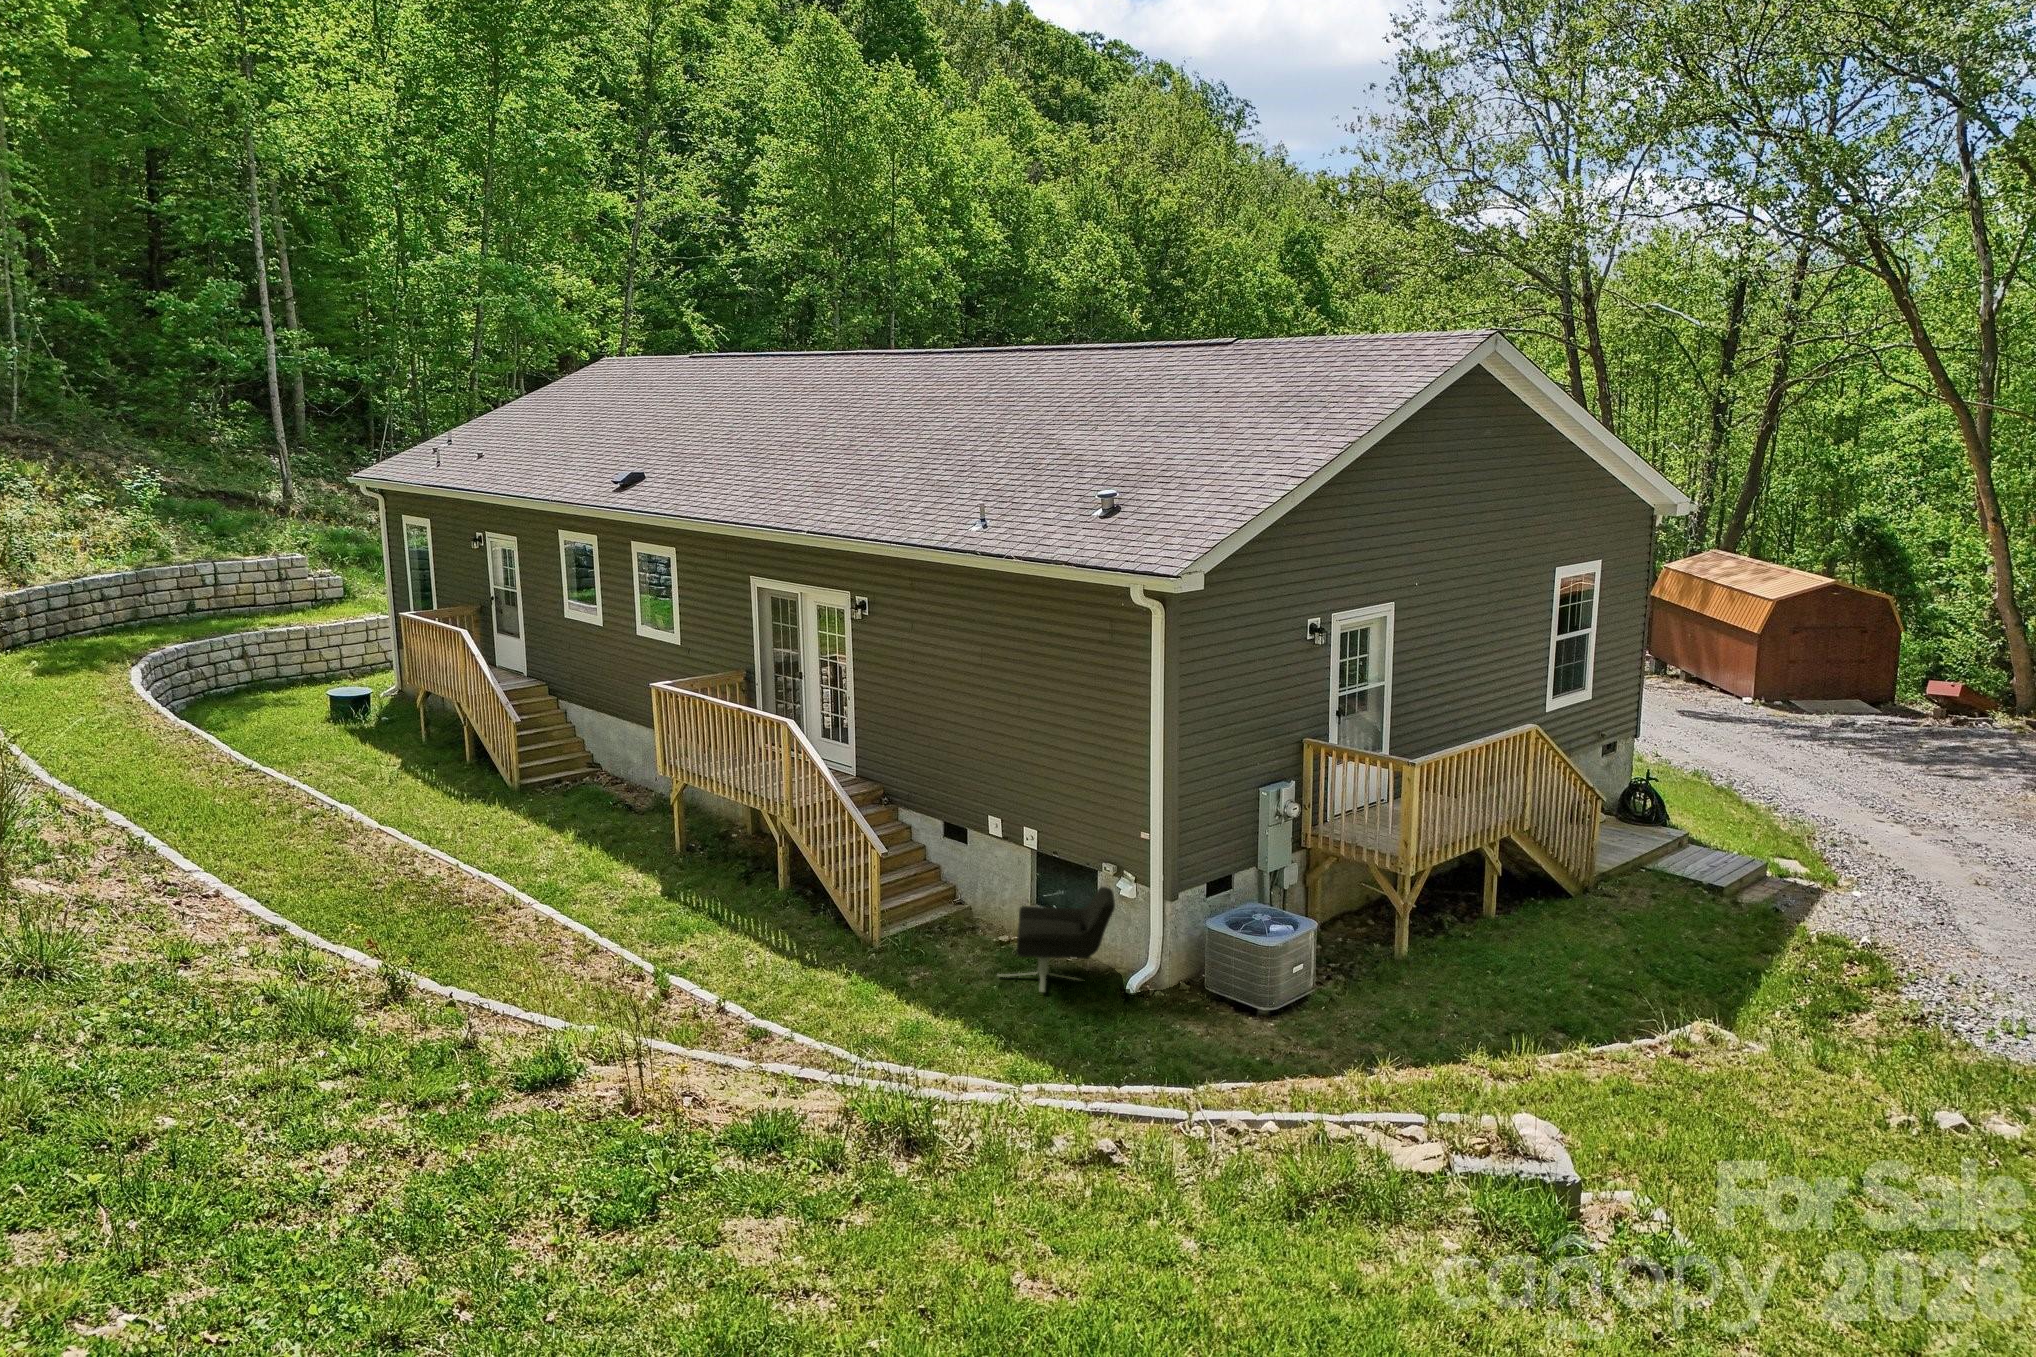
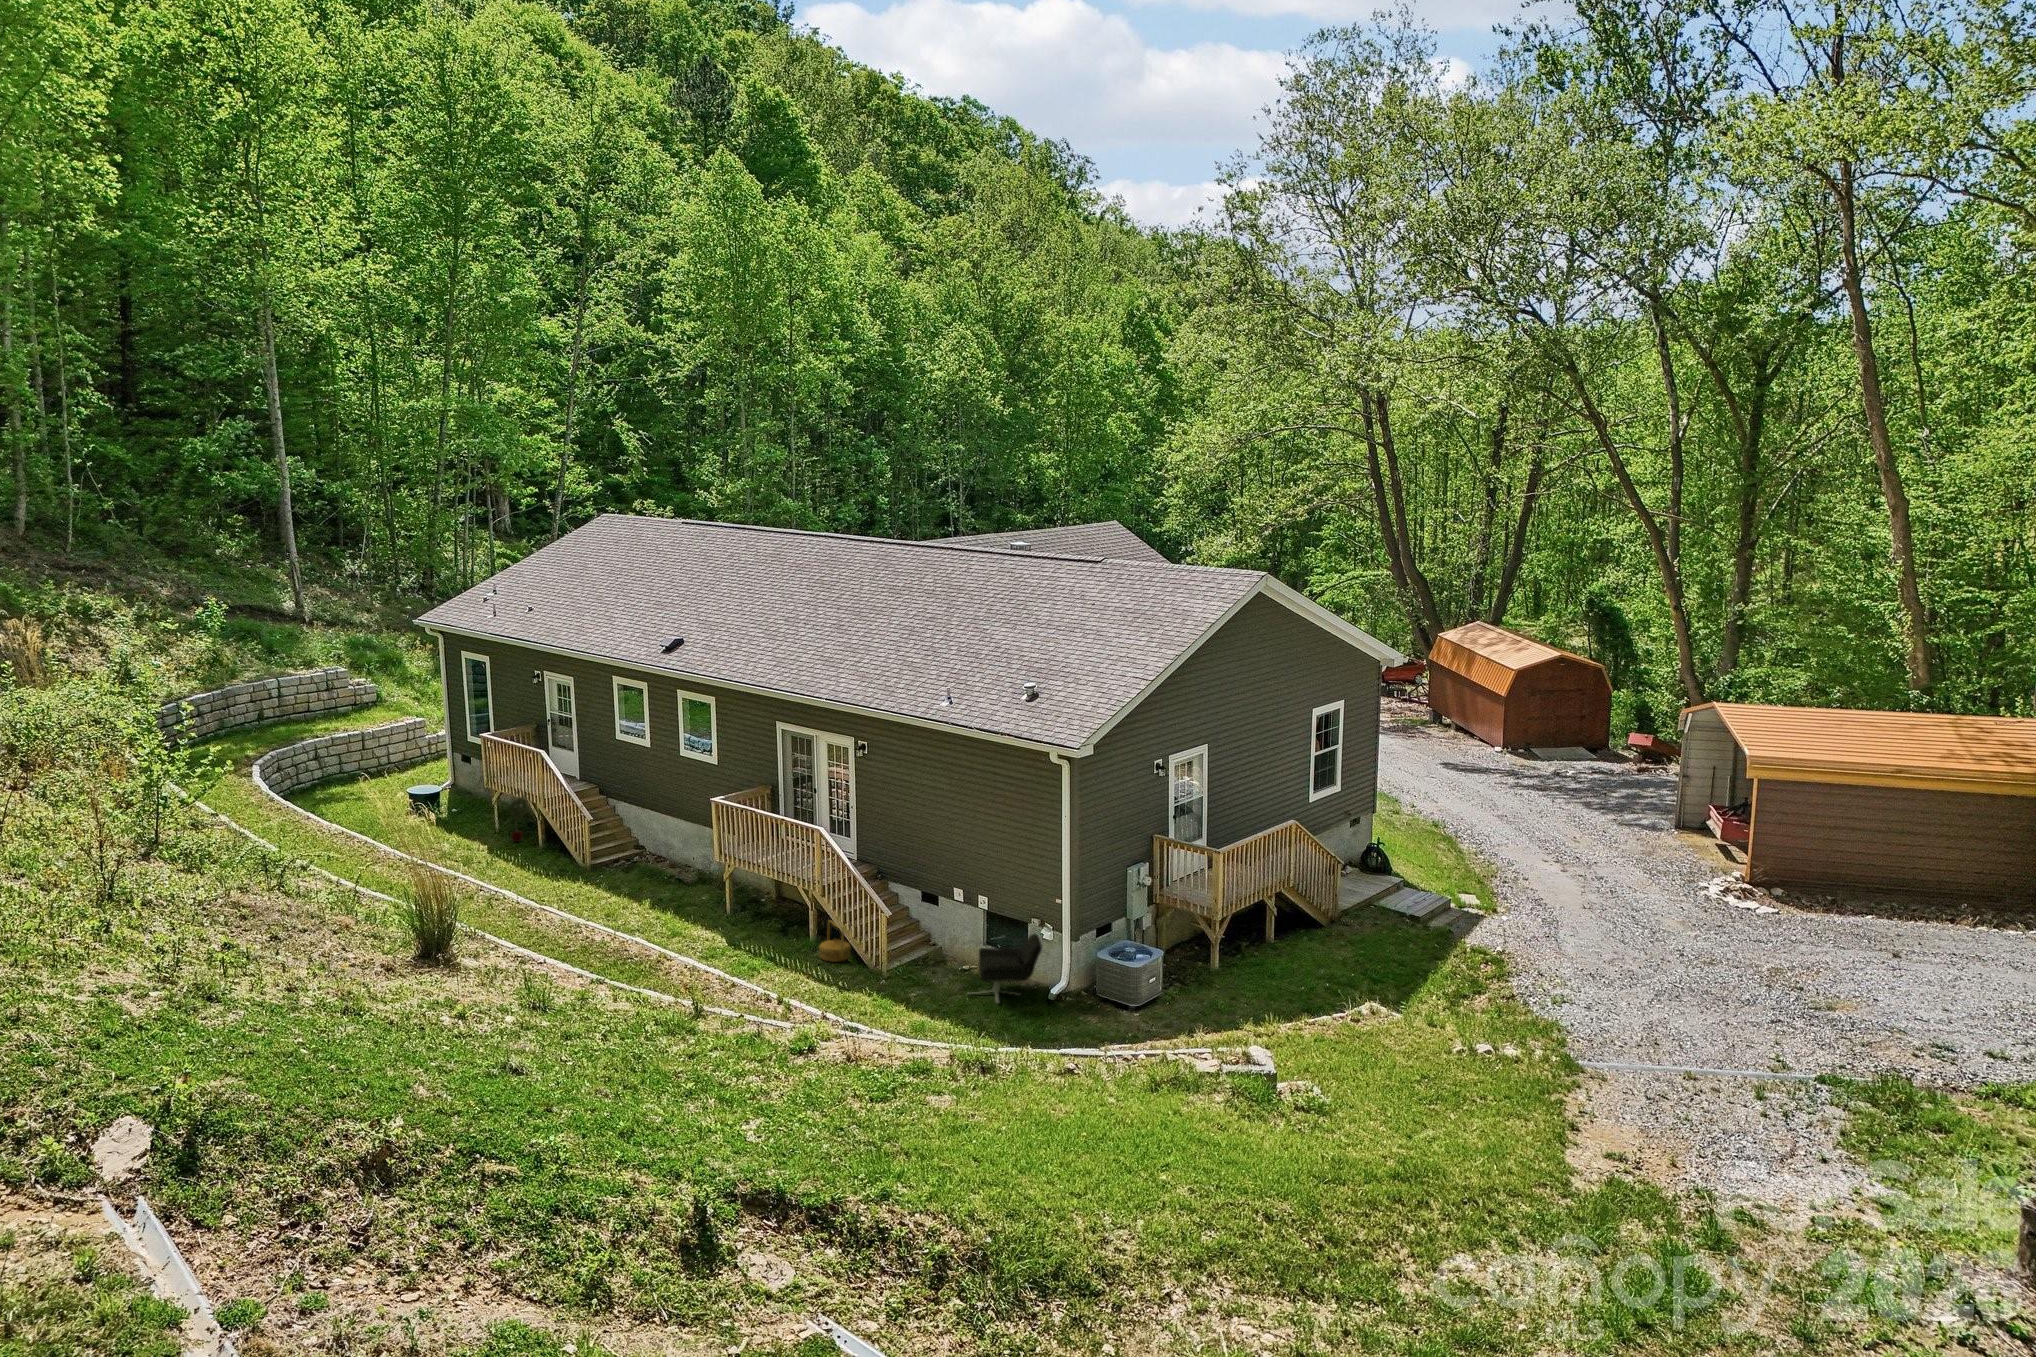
potted tree: none [423,682,466,755] -> present [509,789,535,842]
woven basket: none [787,859,835,921] -> present [819,920,851,962]

